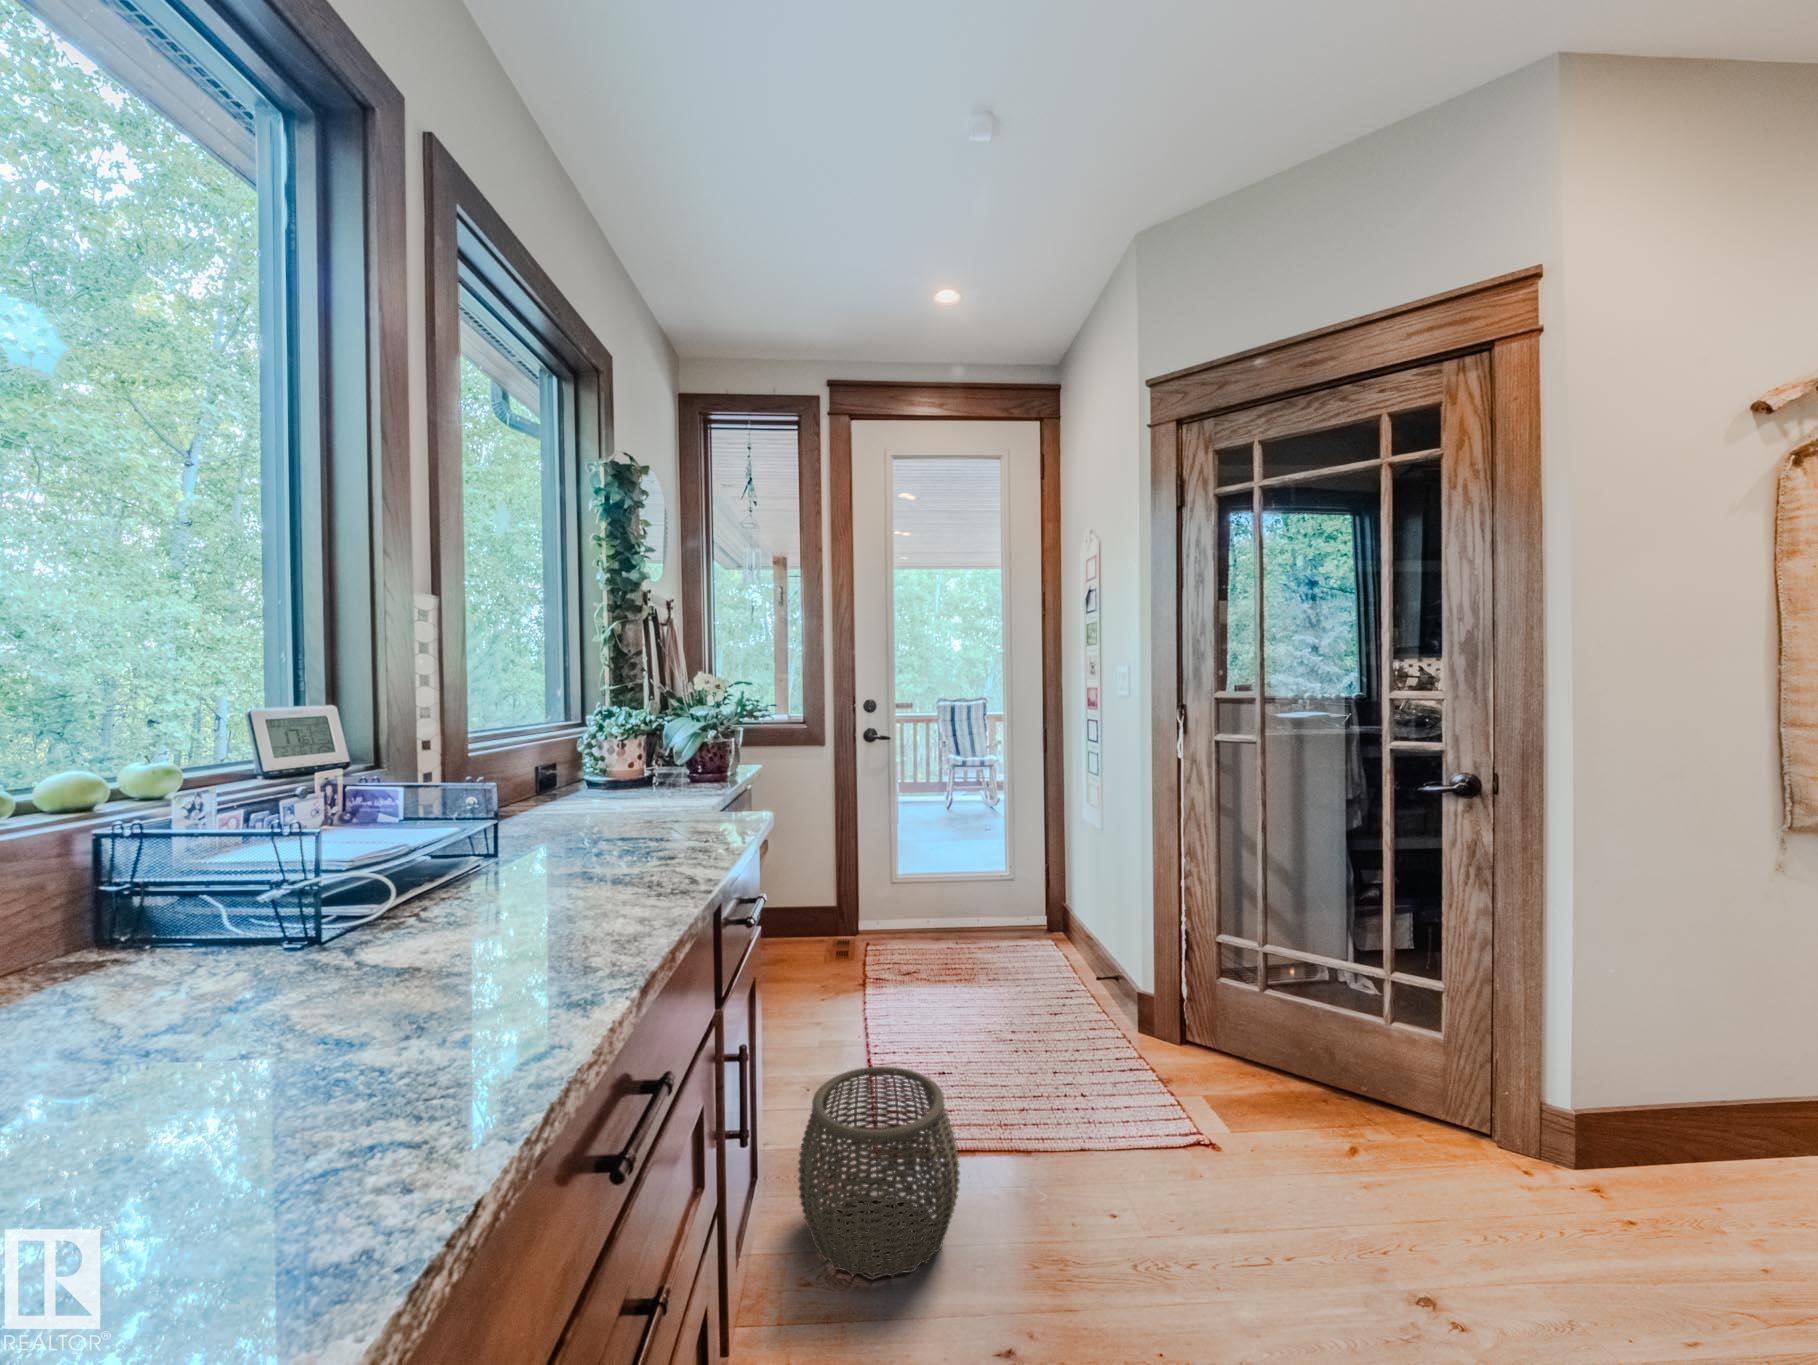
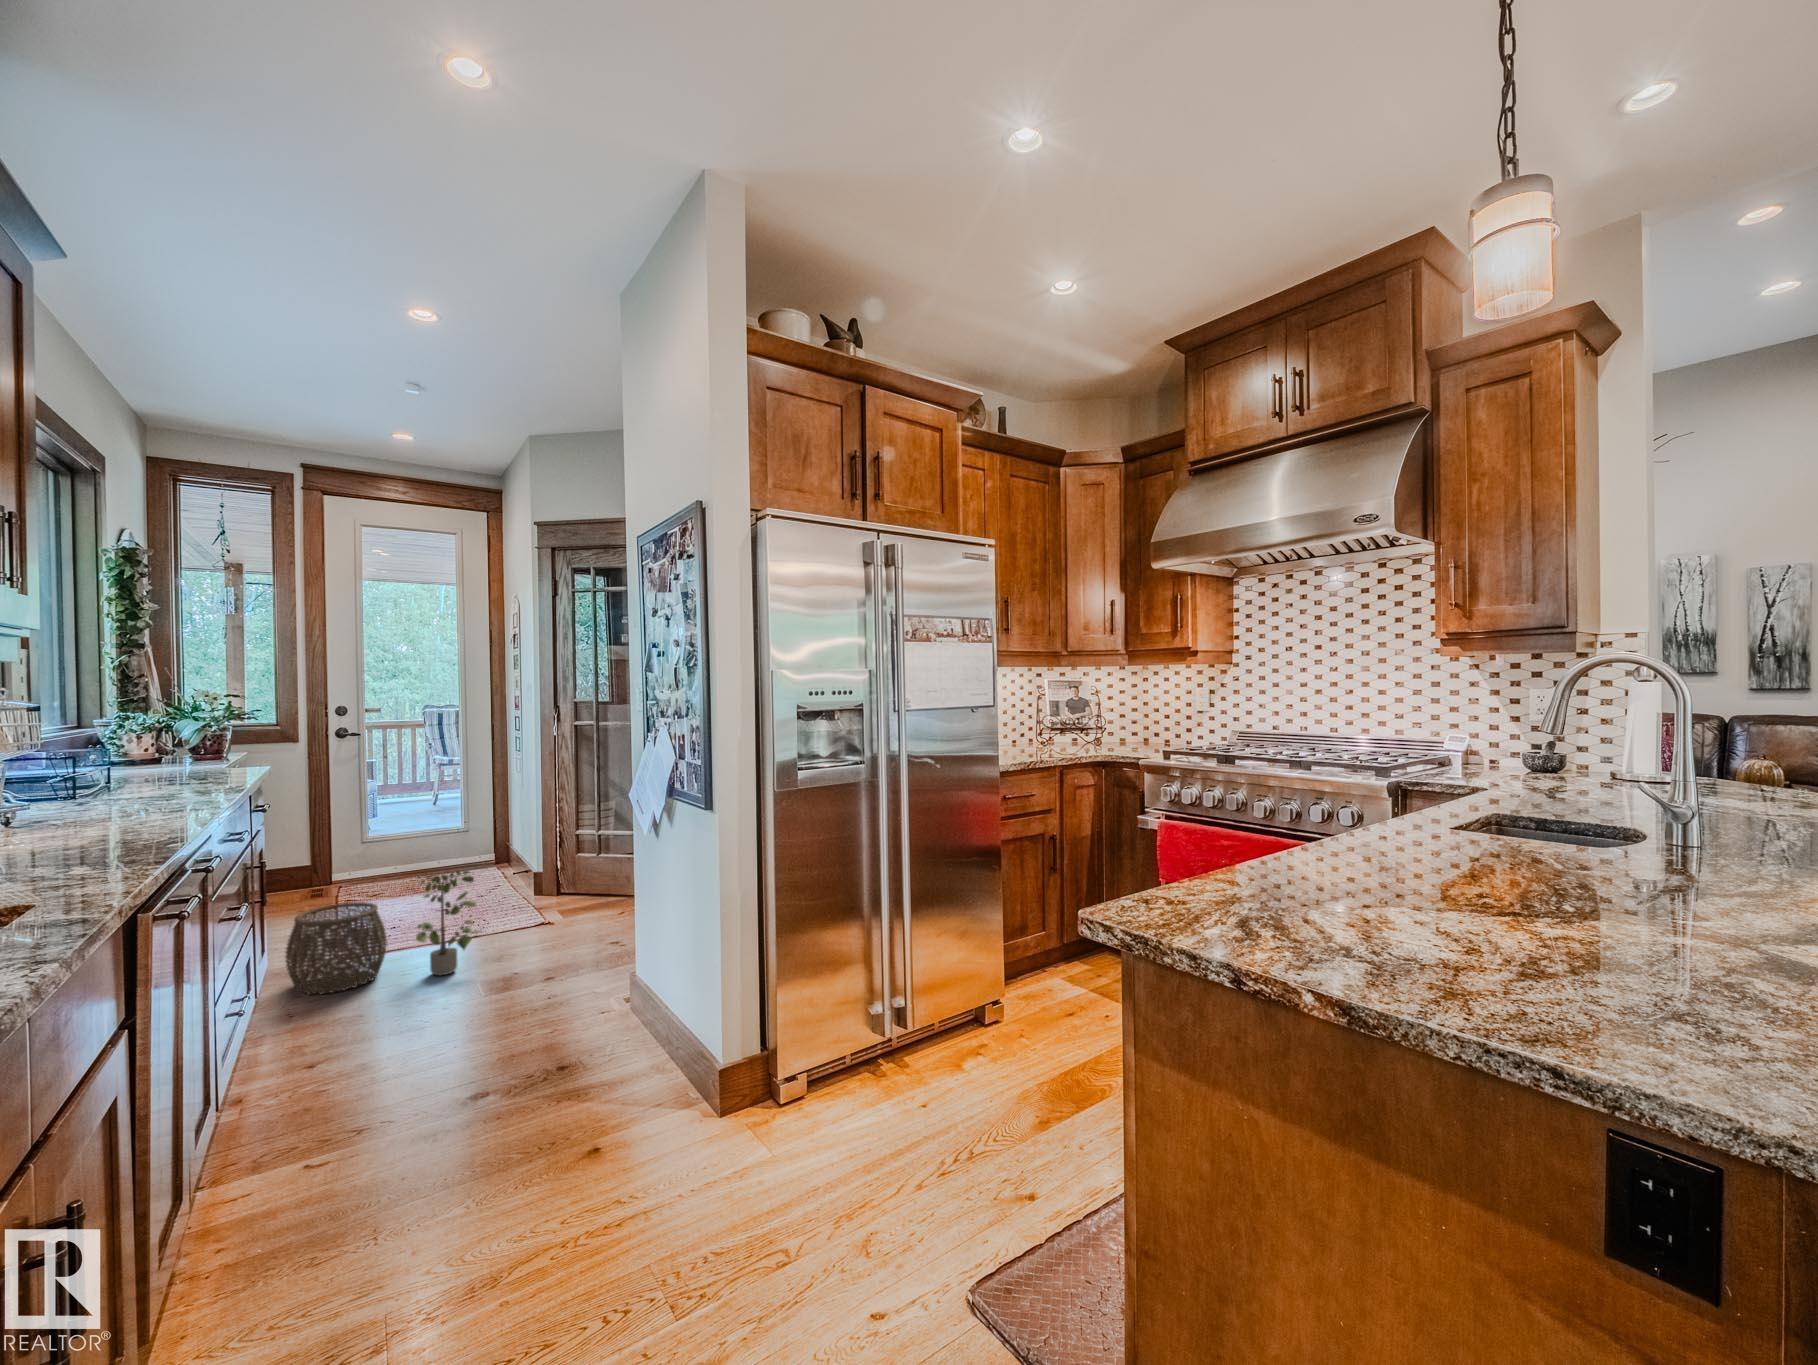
potted plant: none [1016,1051,1152,1282] -> present [416,871,481,976]

